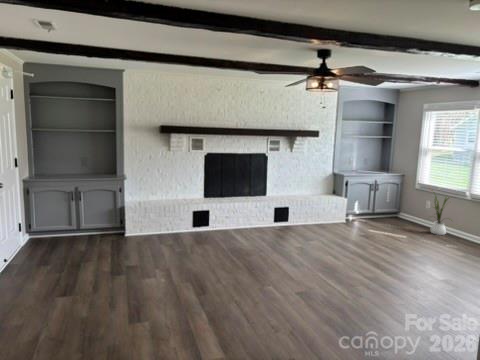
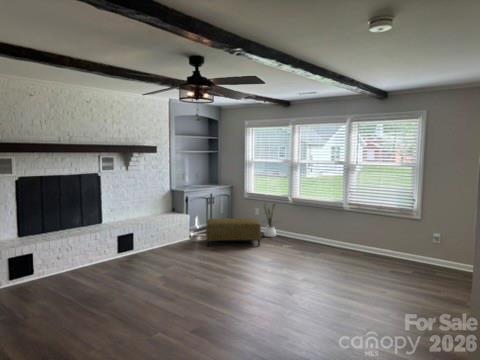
ottoman: none [357,205,421,240] -> present [206,218,261,246]

